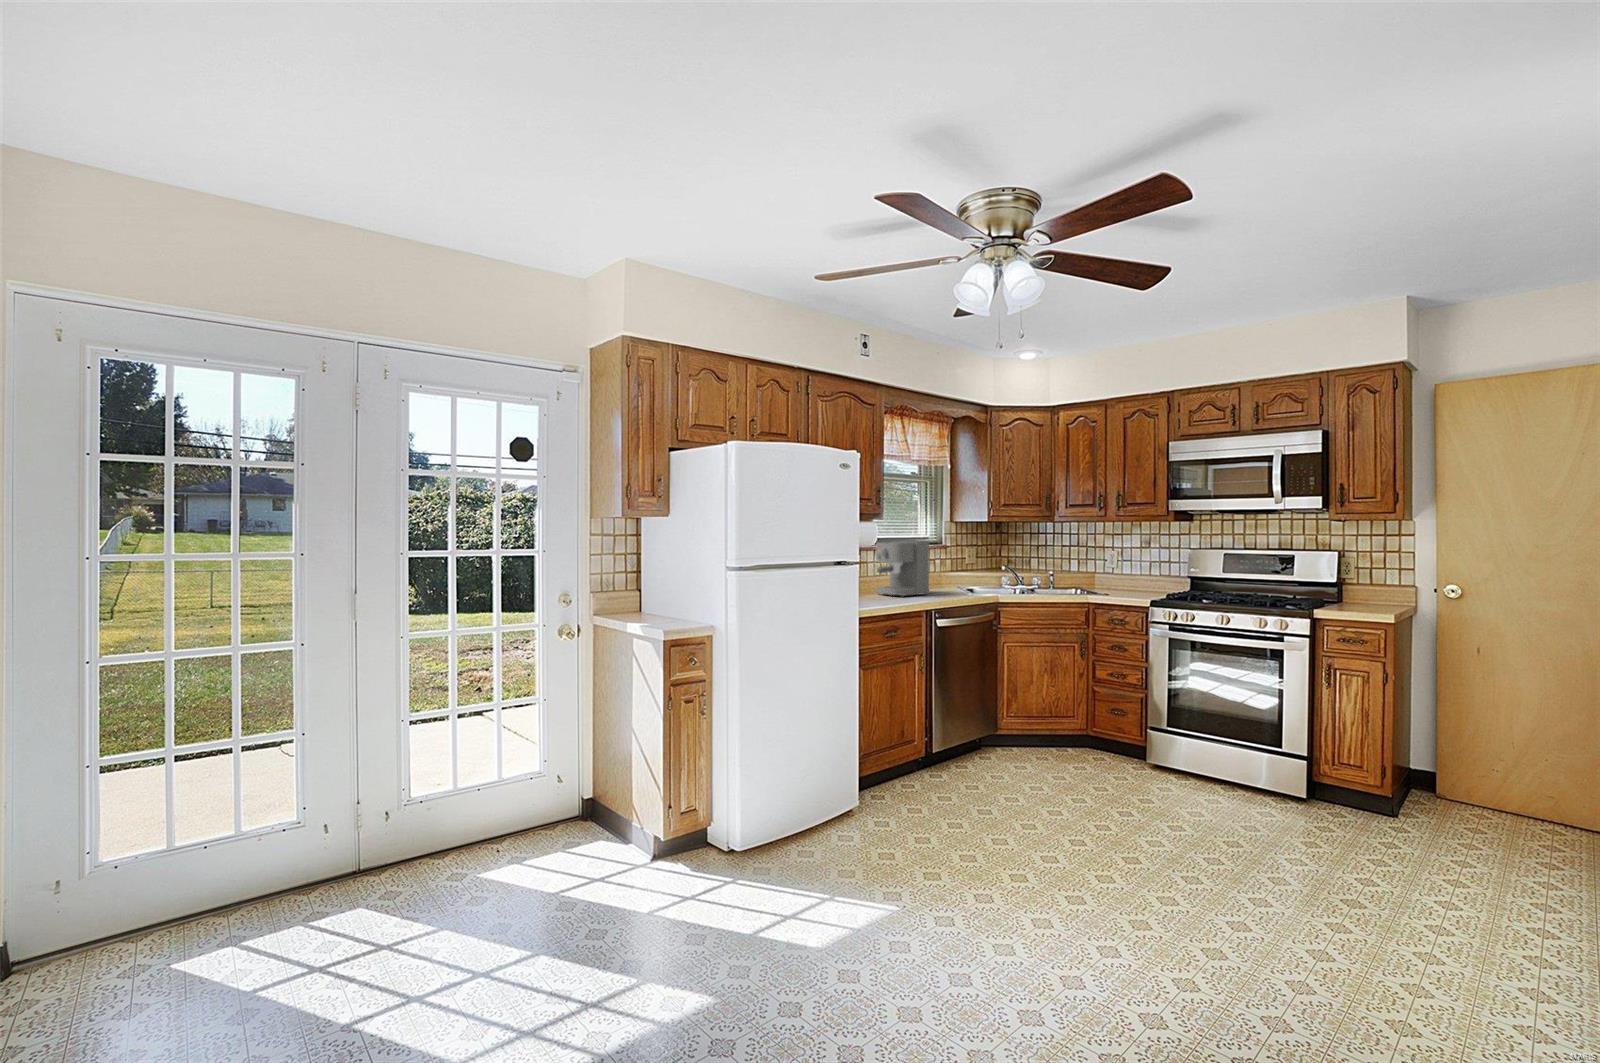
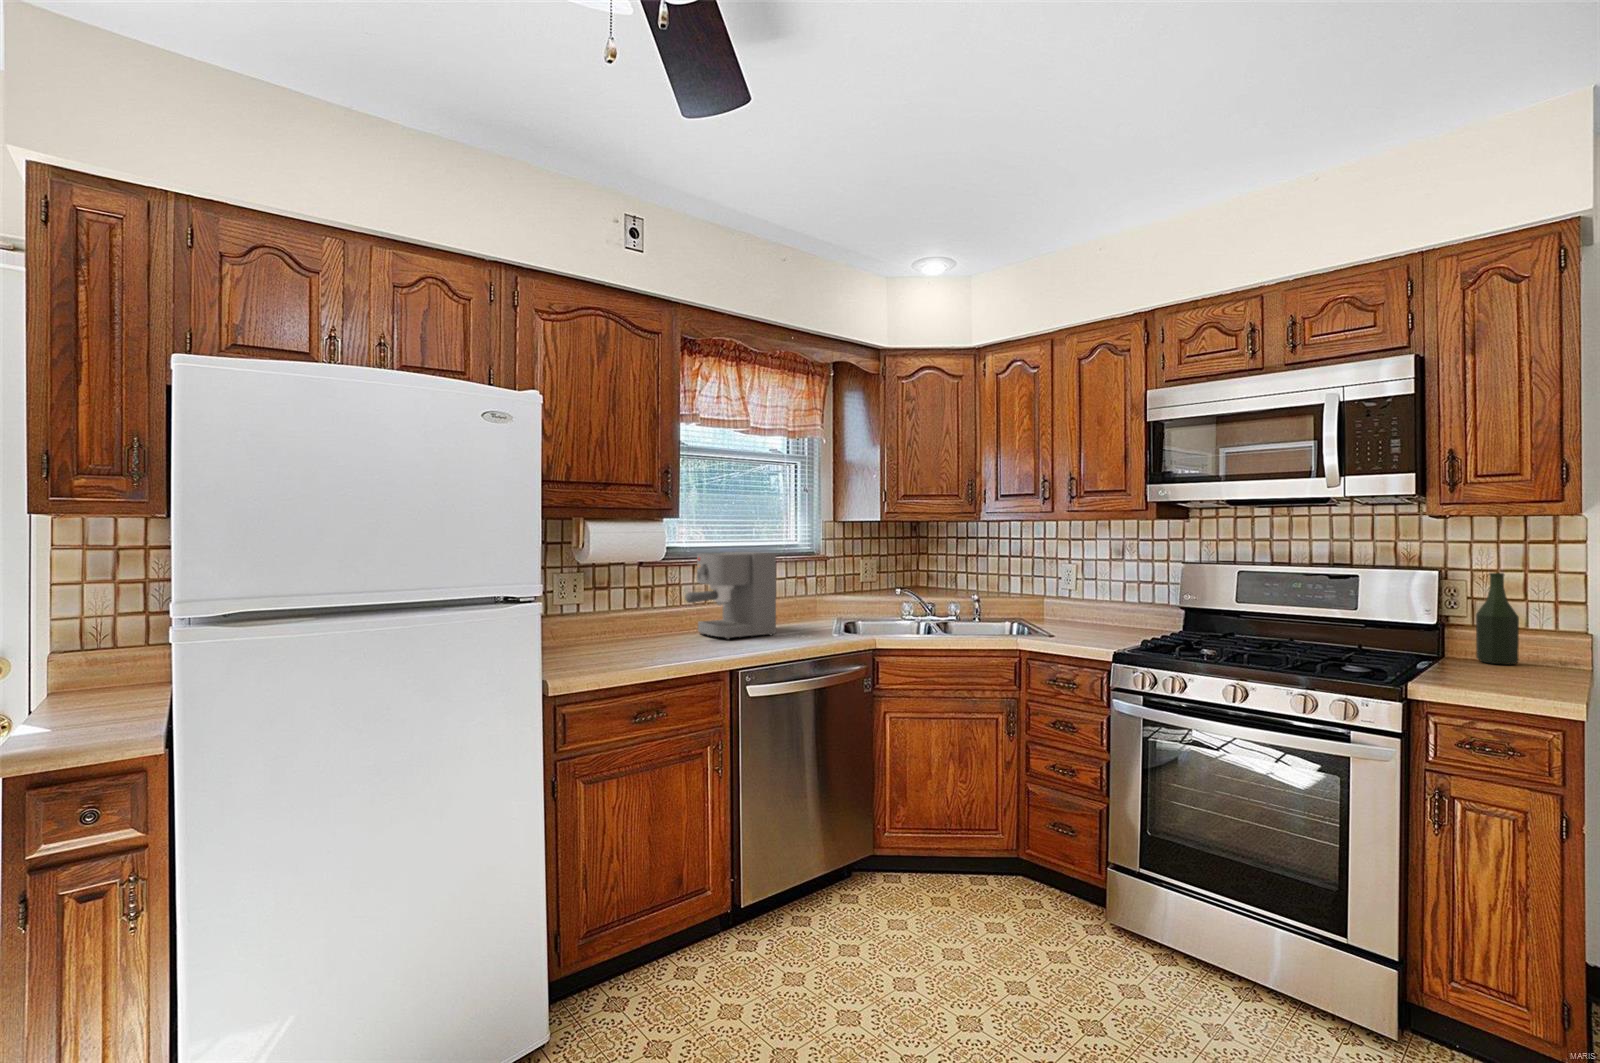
bottle: none [1359,553,1381,605] -> present [1476,573,1519,665]

